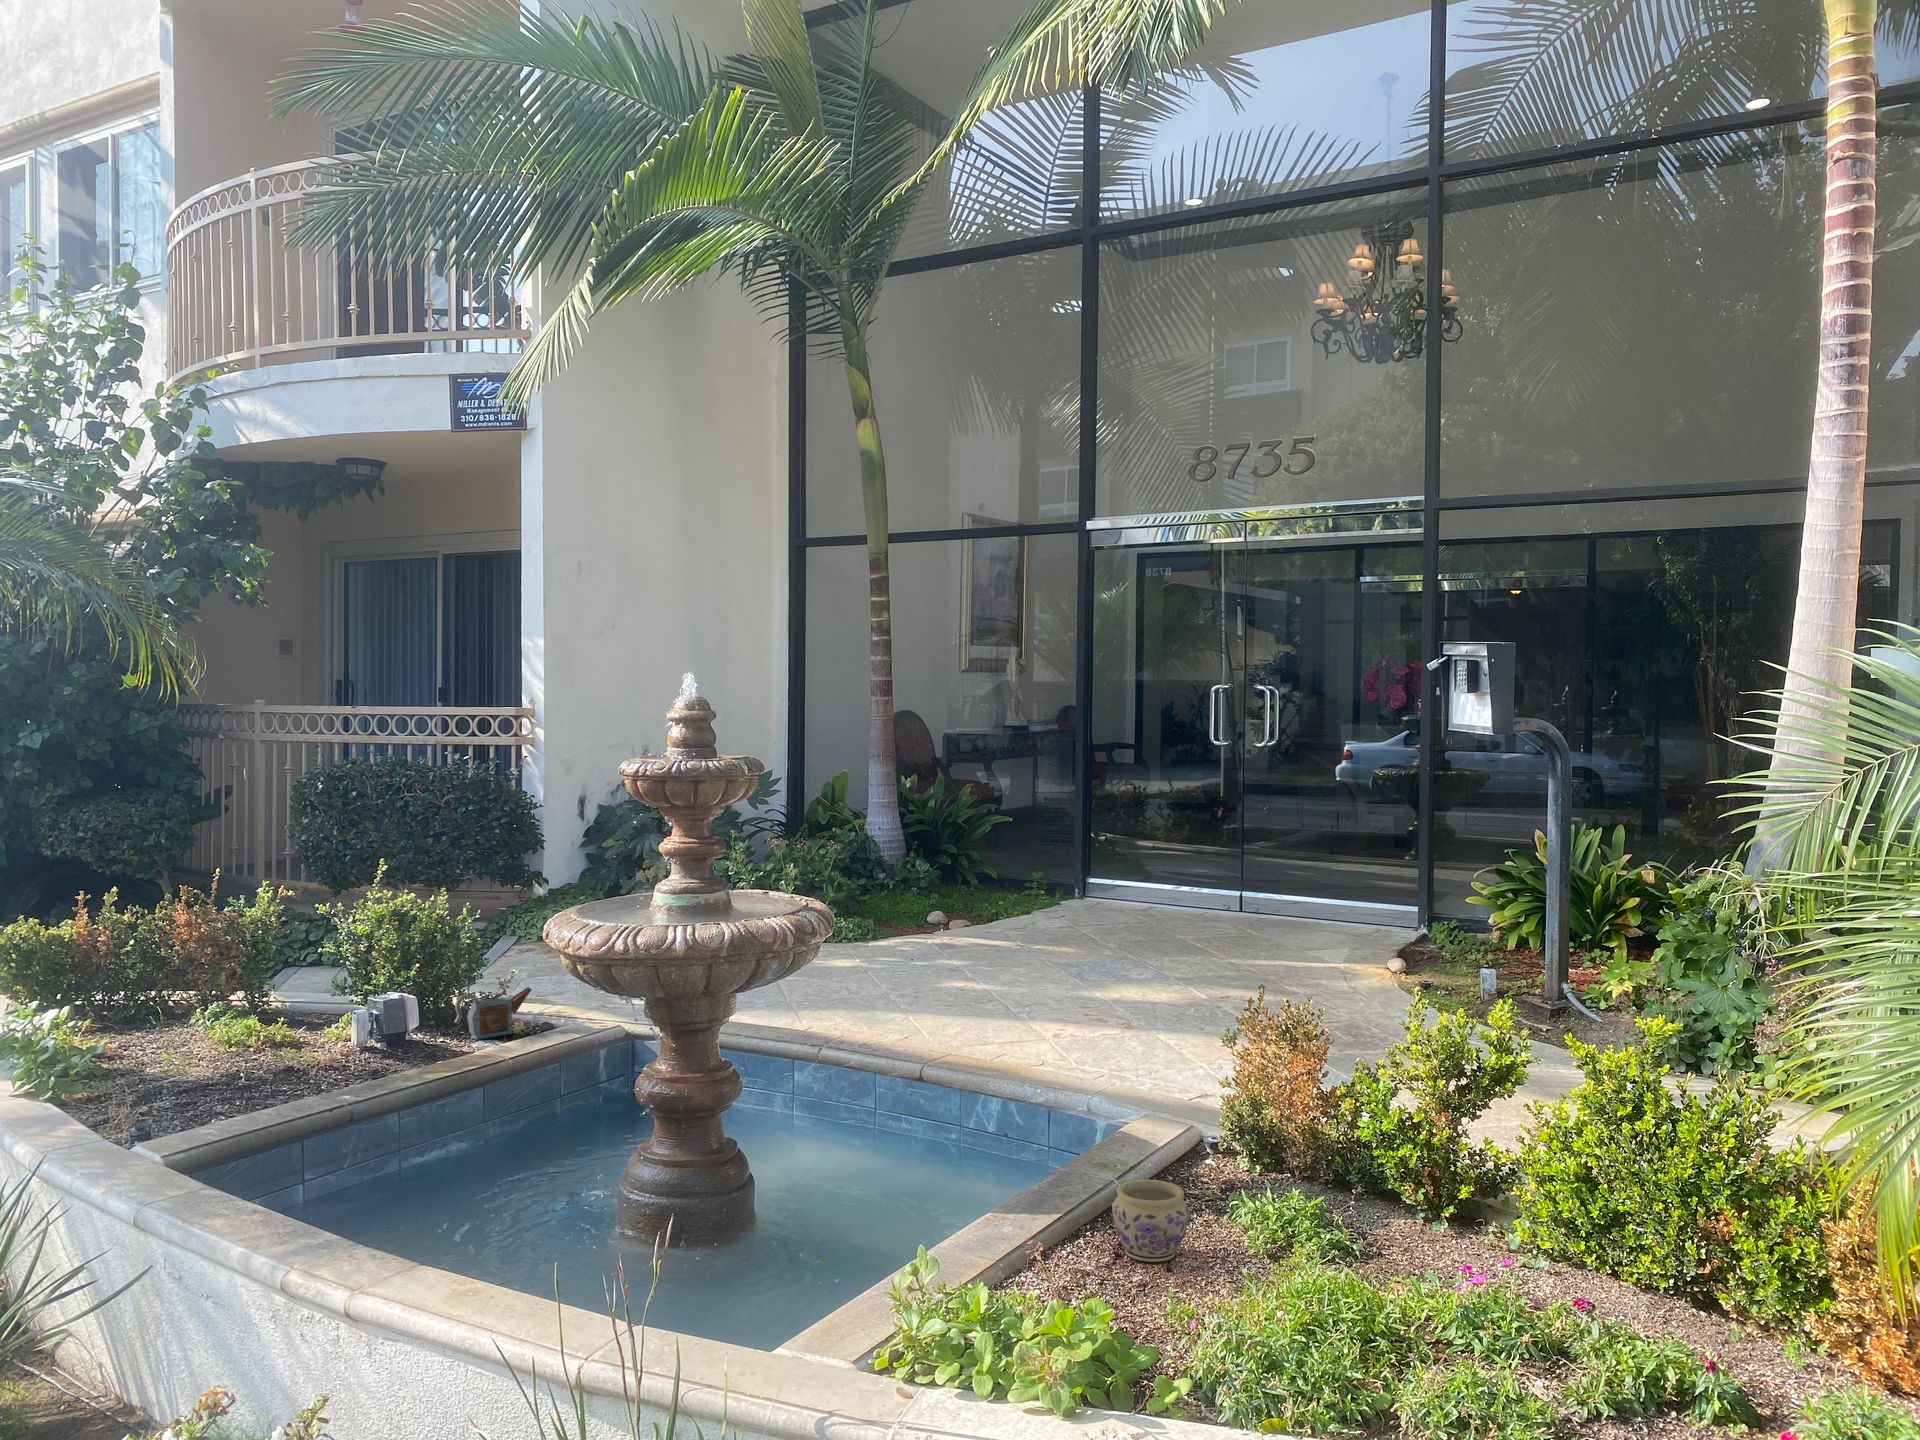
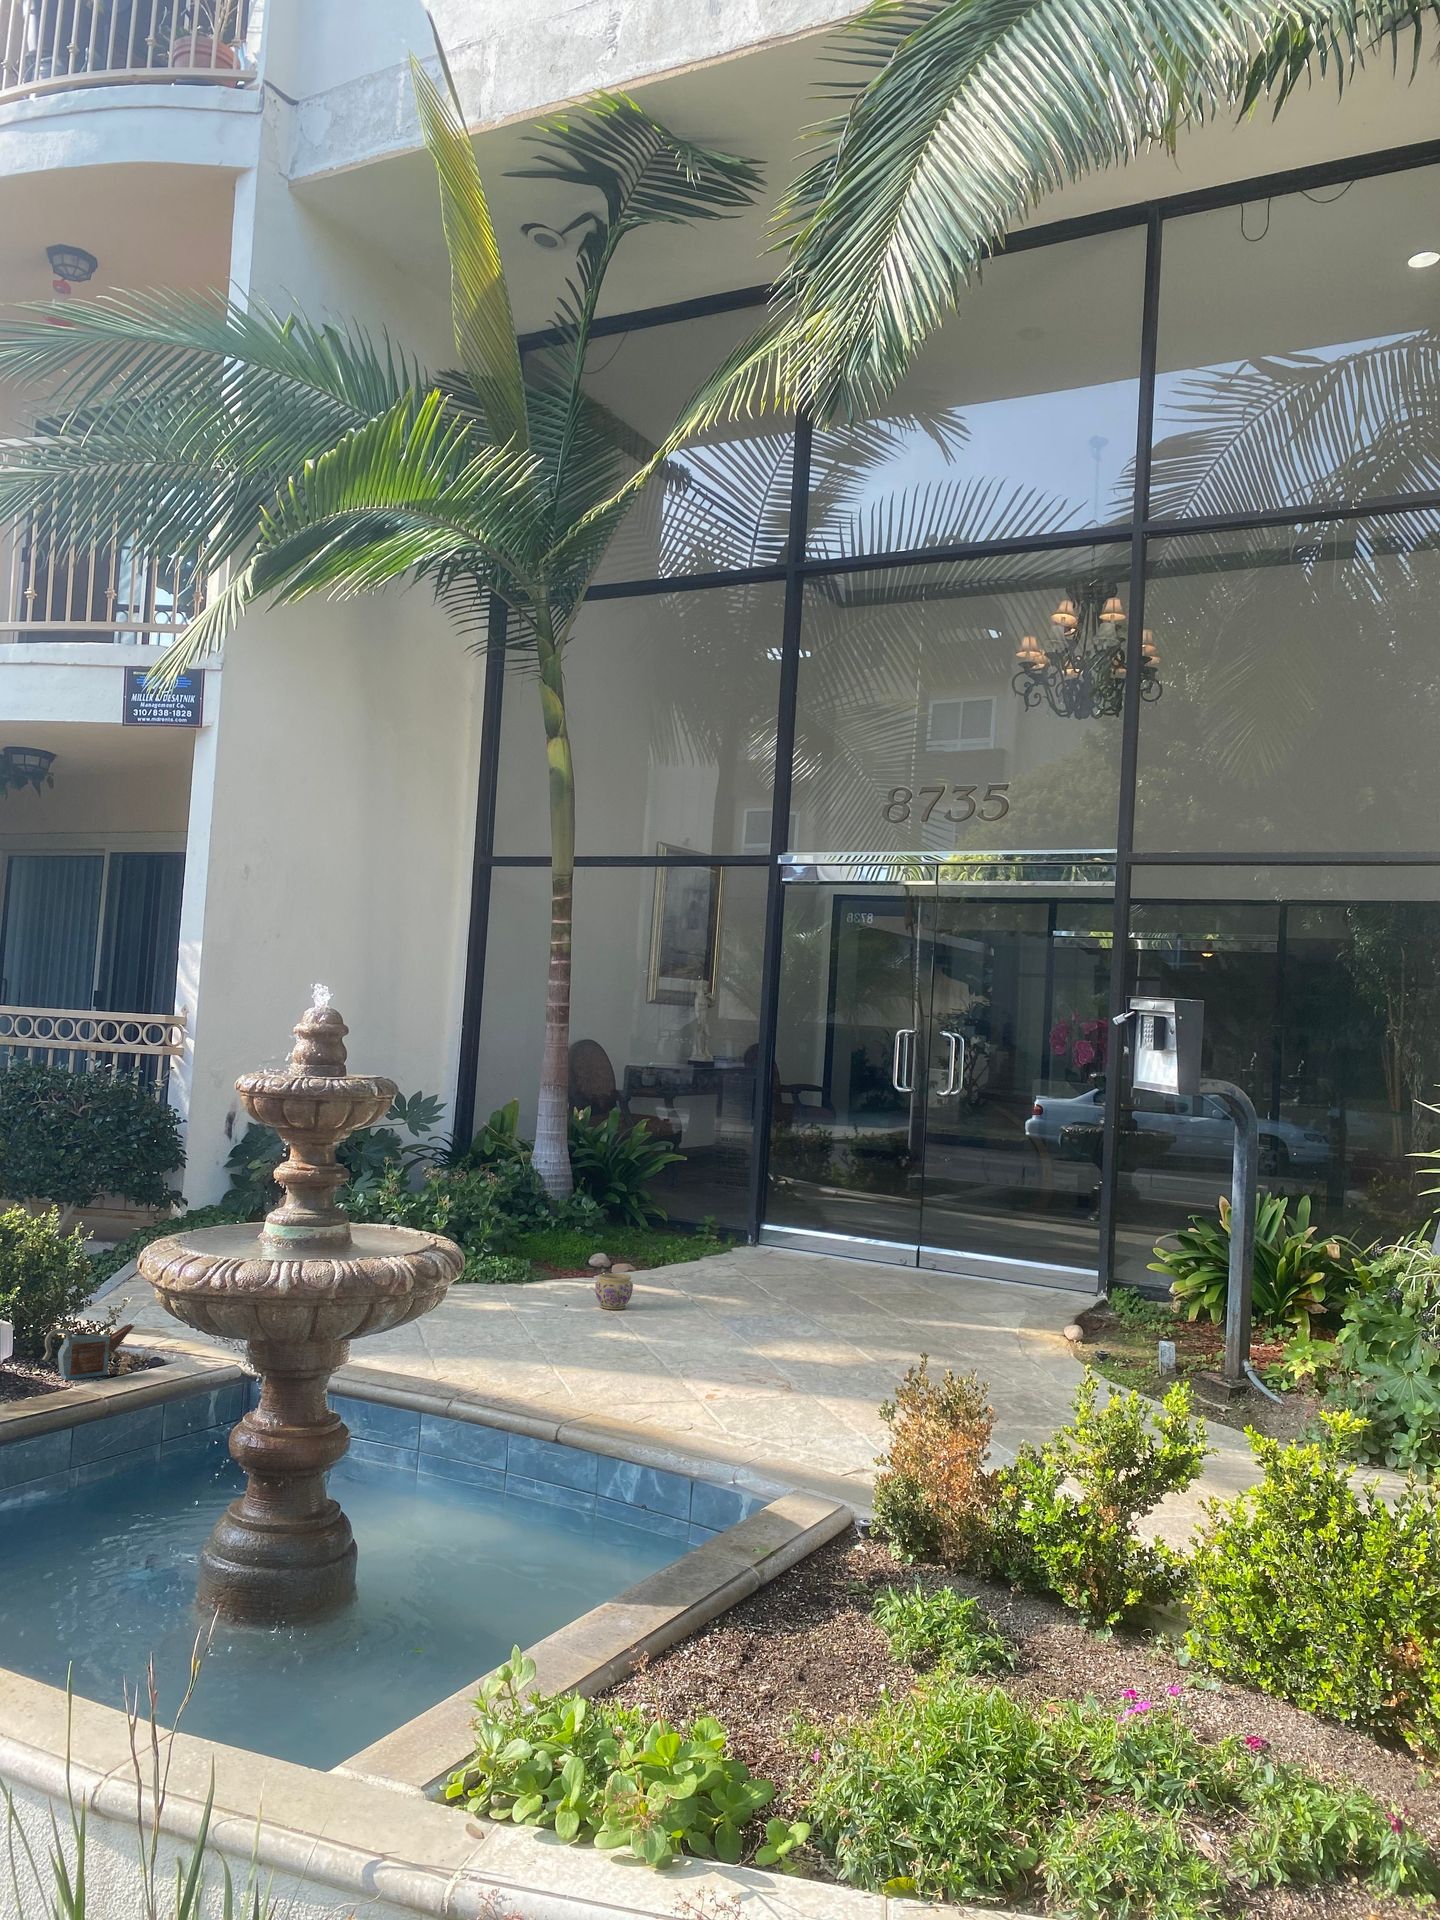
planter: present [1112,1180,1189,1264] -> present [595,1273,633,1310]

